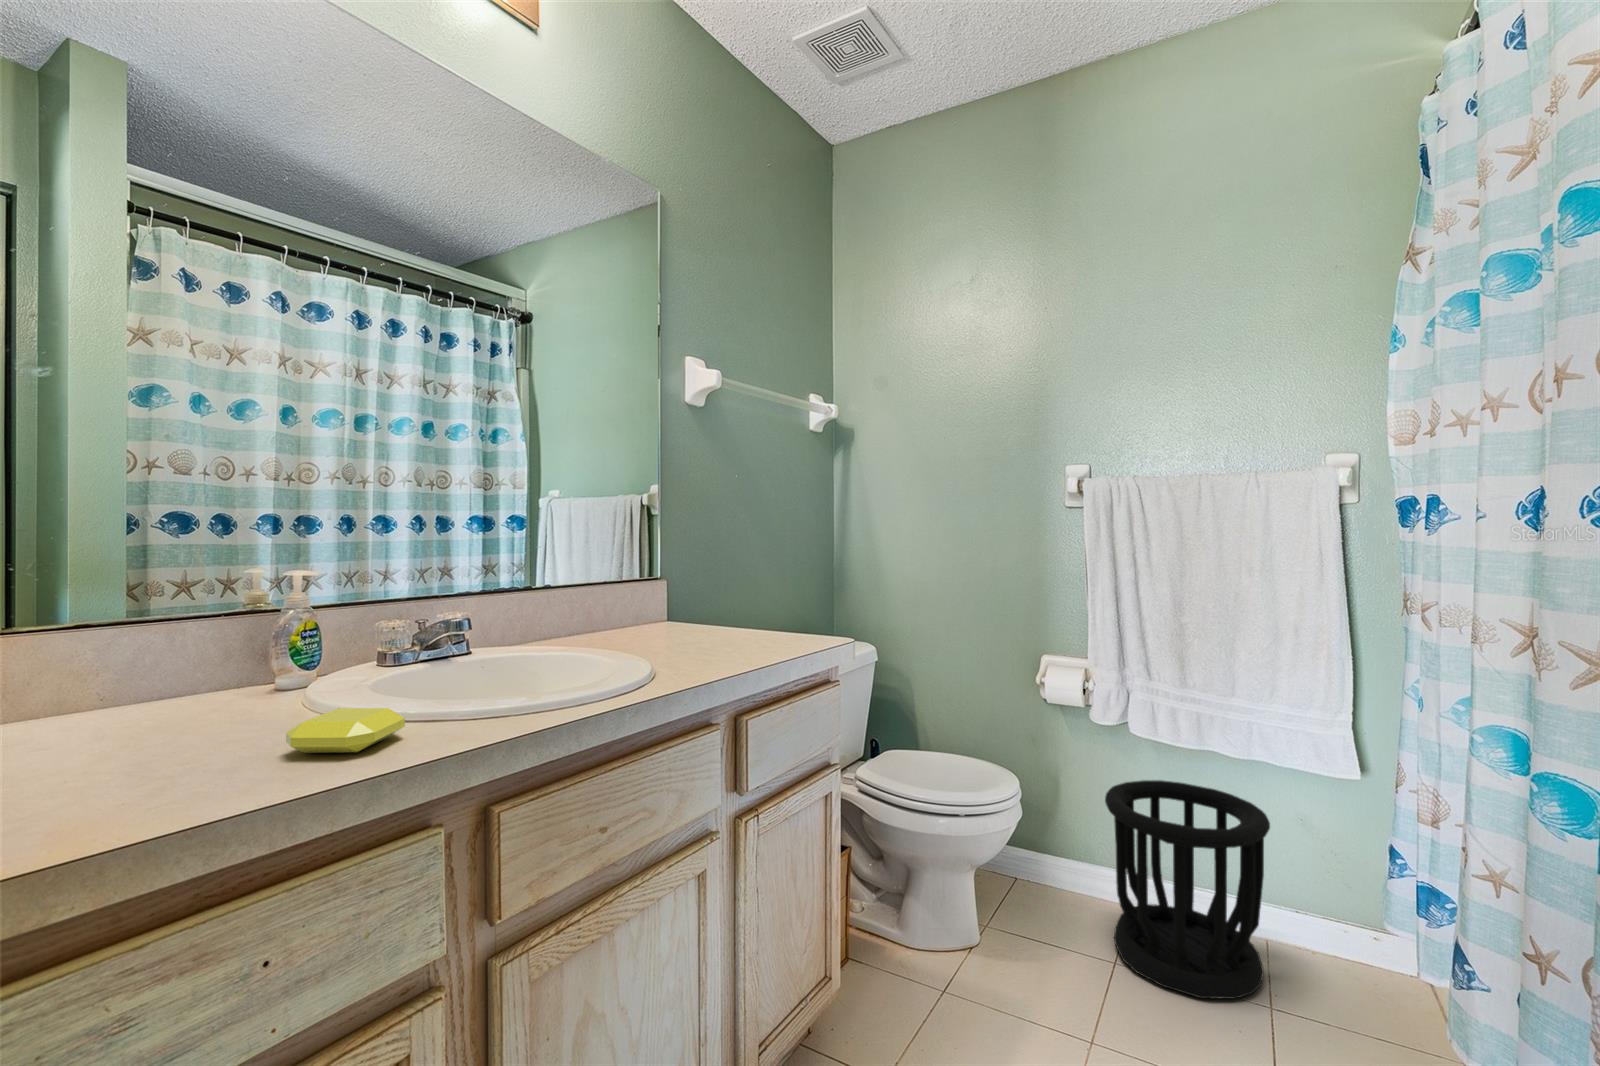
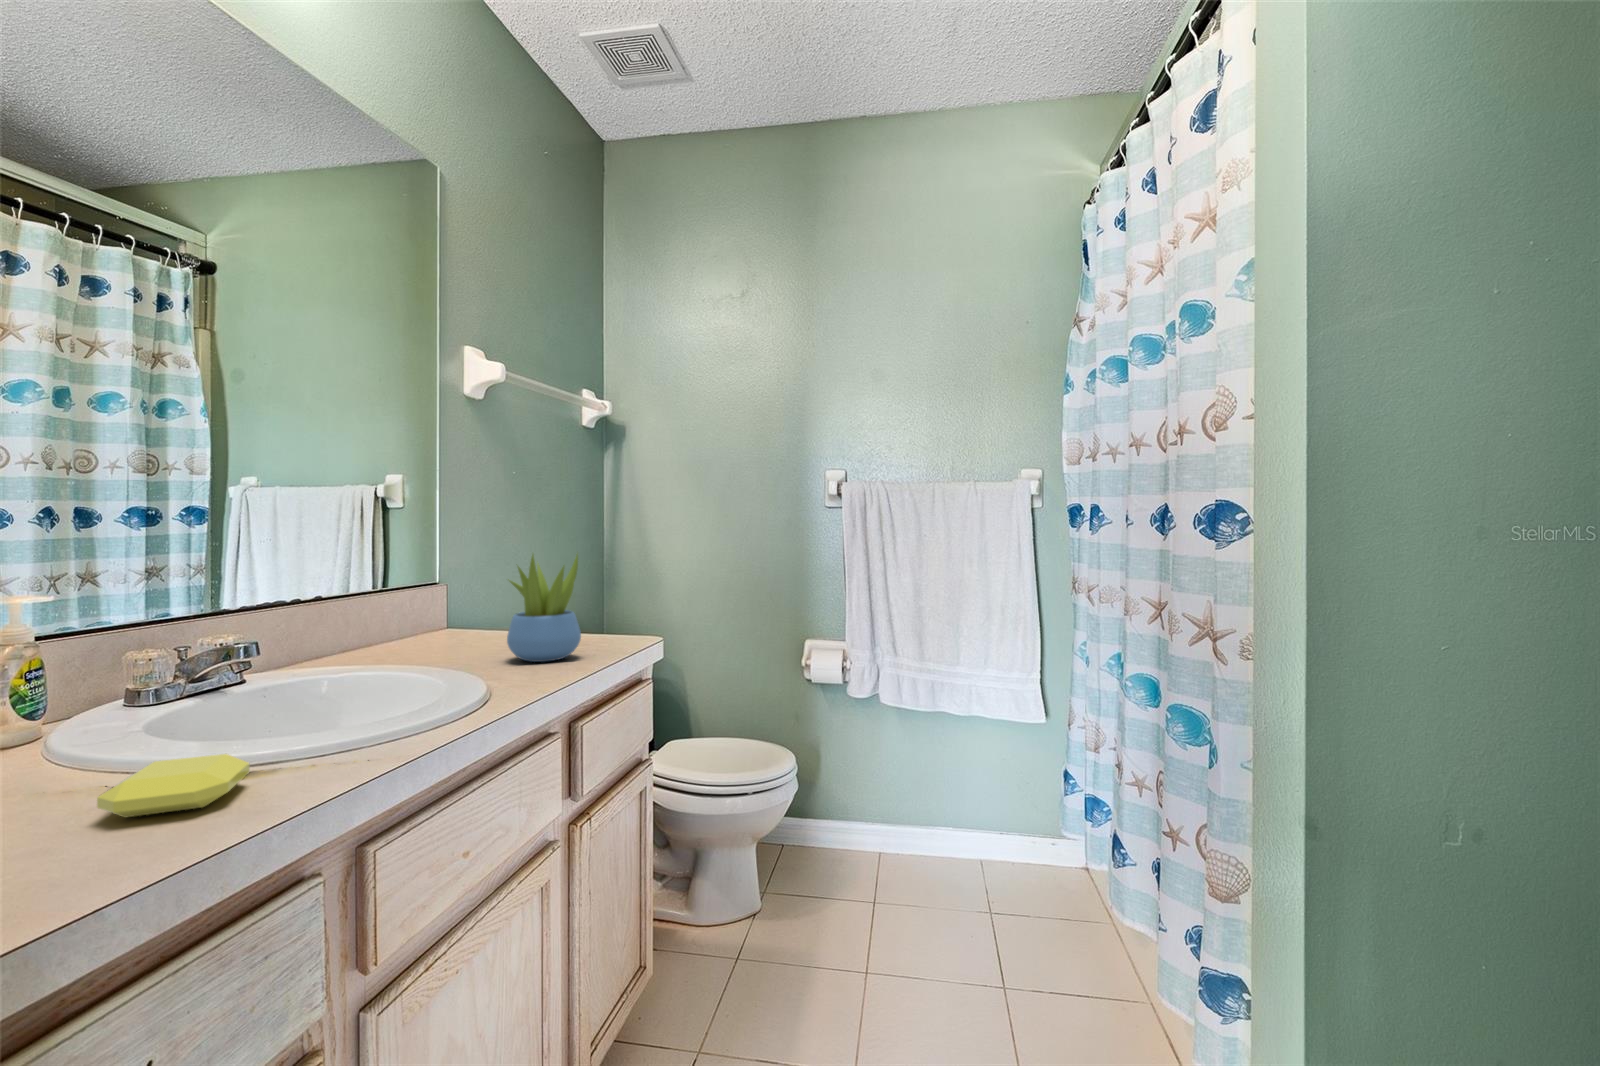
succulent plant: none [690,544,759,653] -> present [507,555,581,662]
wastebasket: present [1105,780,1270,999] -> none [865,740,987,911]

